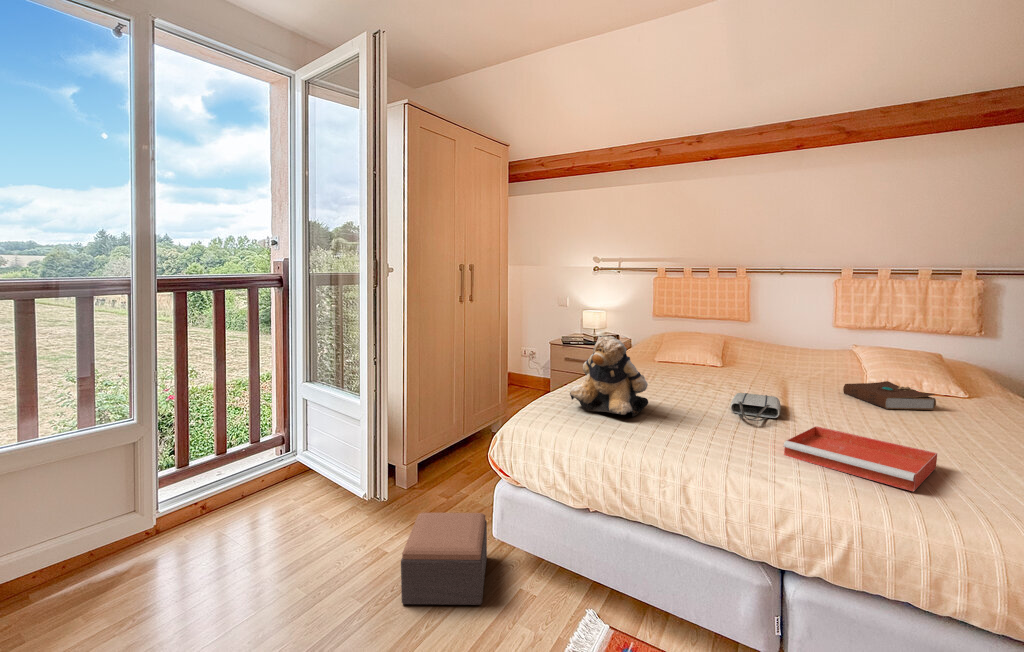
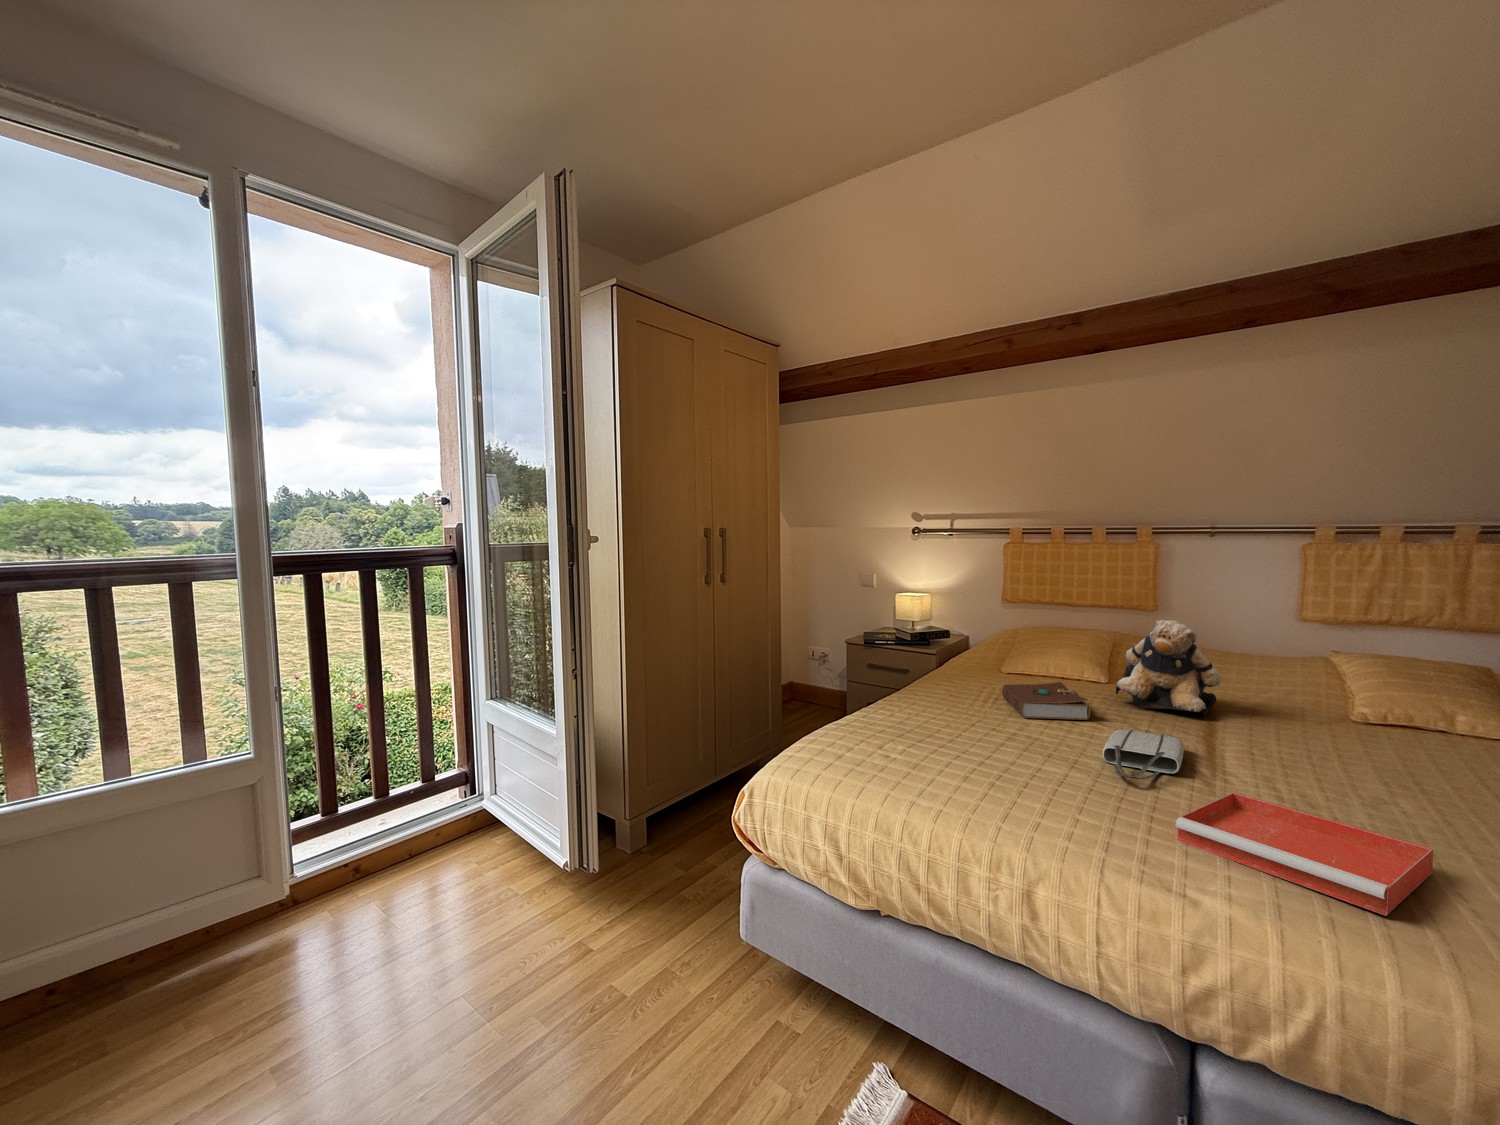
teddy bear: present [570,336,648,417] -> present [1116,620,1221,715]
book: present [843,381,936,410] -> present [1002,682,1090,720]
footstool: present [401,513,487,605] -> none [601,898,732,1046]

